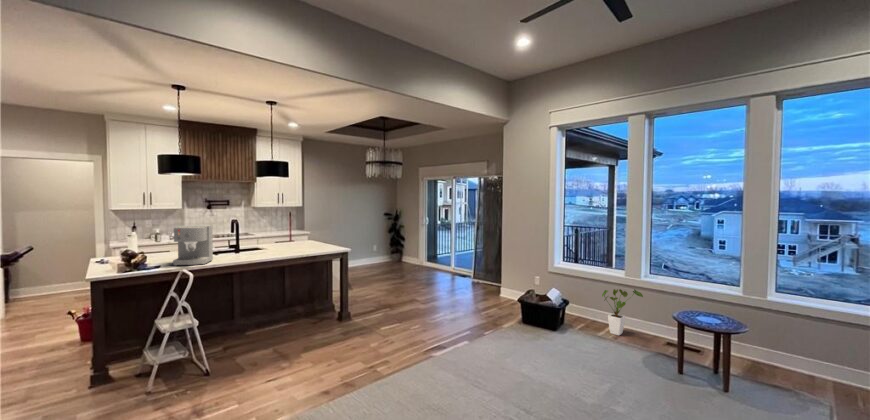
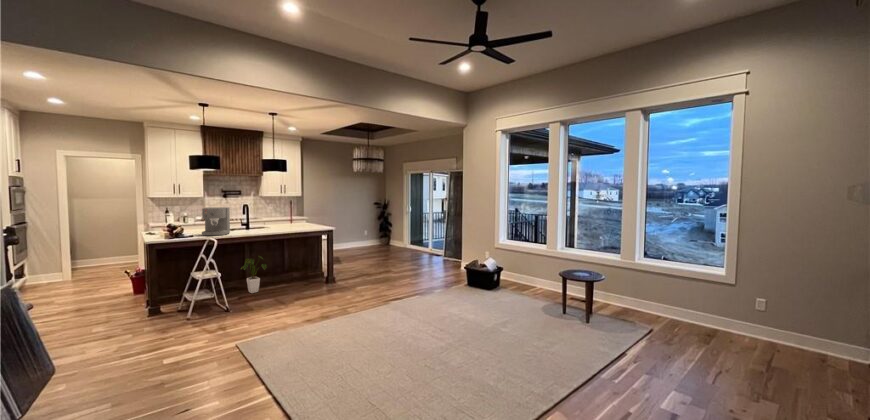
house plant: present [602,289,643,335] -> present [241,256,267,293]

